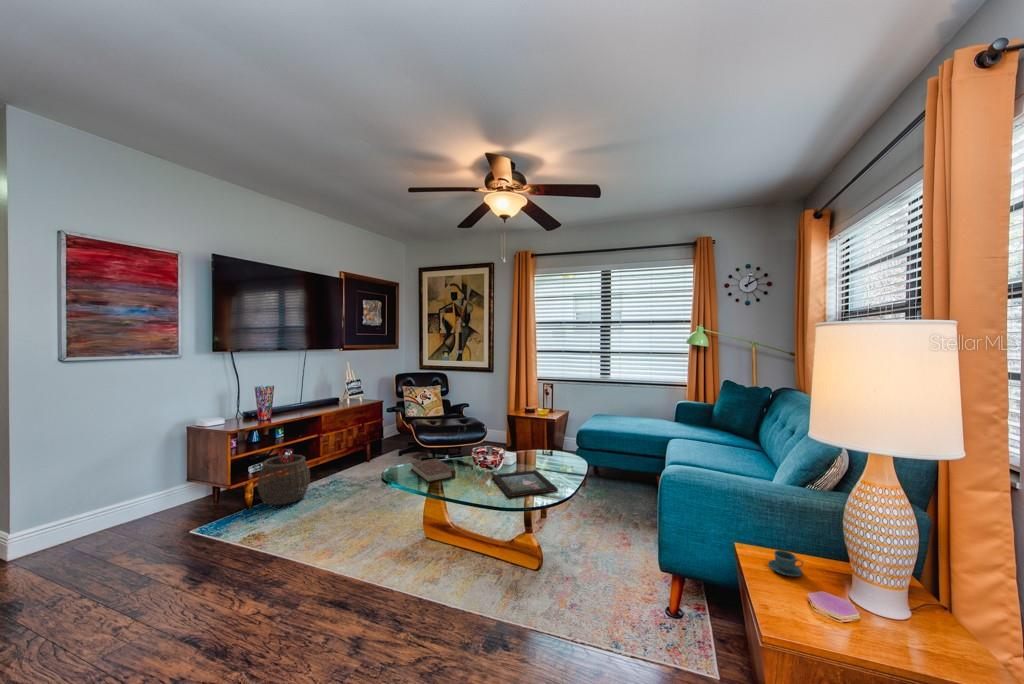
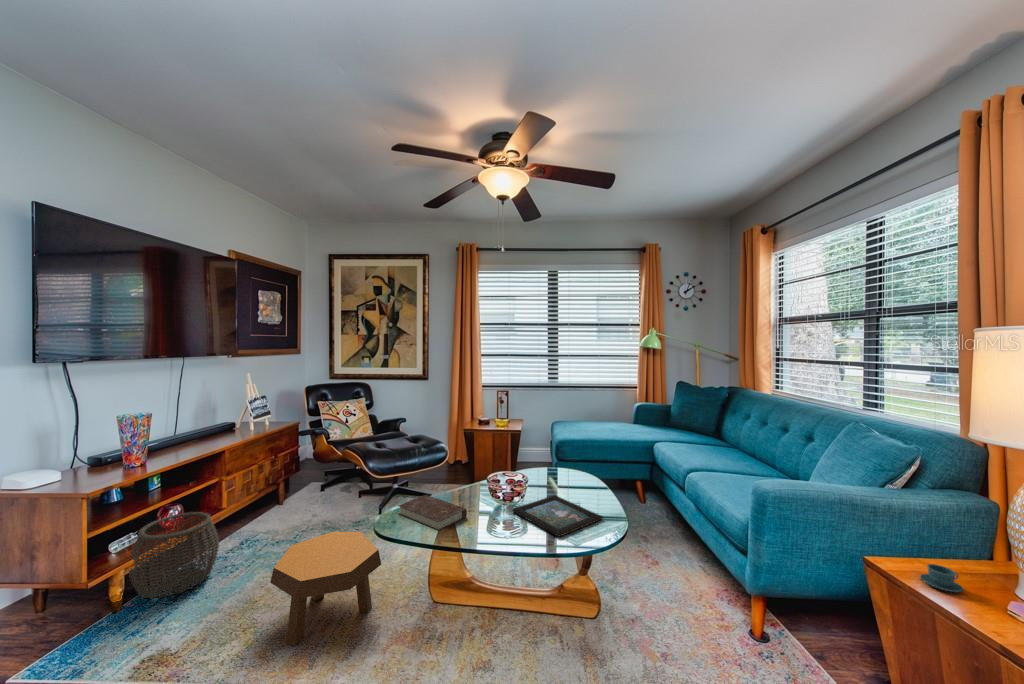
footstool: none [320,477,391,543] -> present [270,532,381,646]

